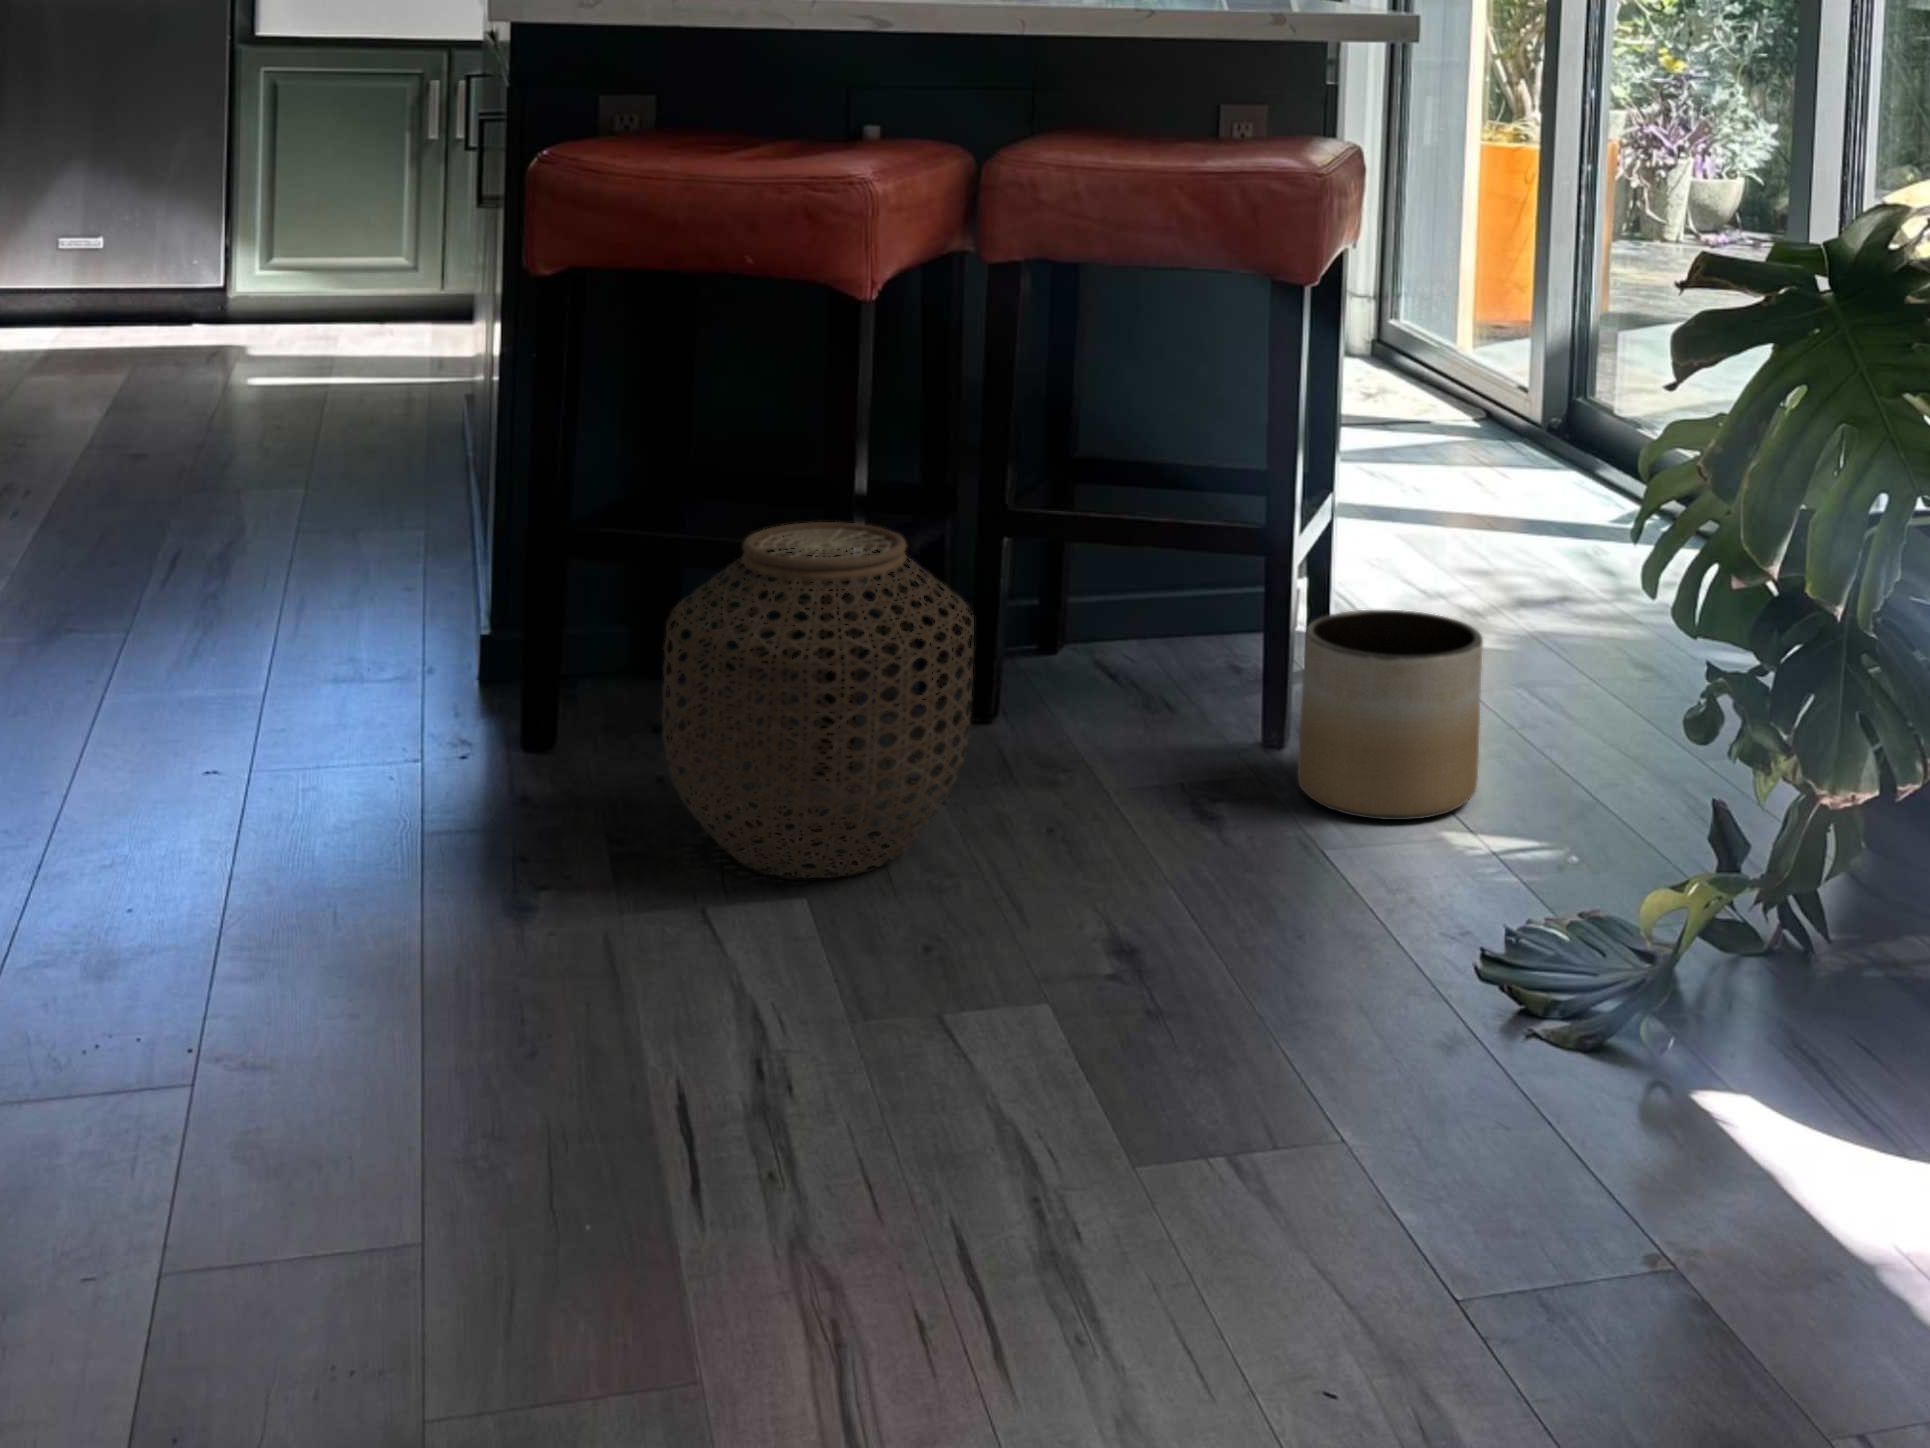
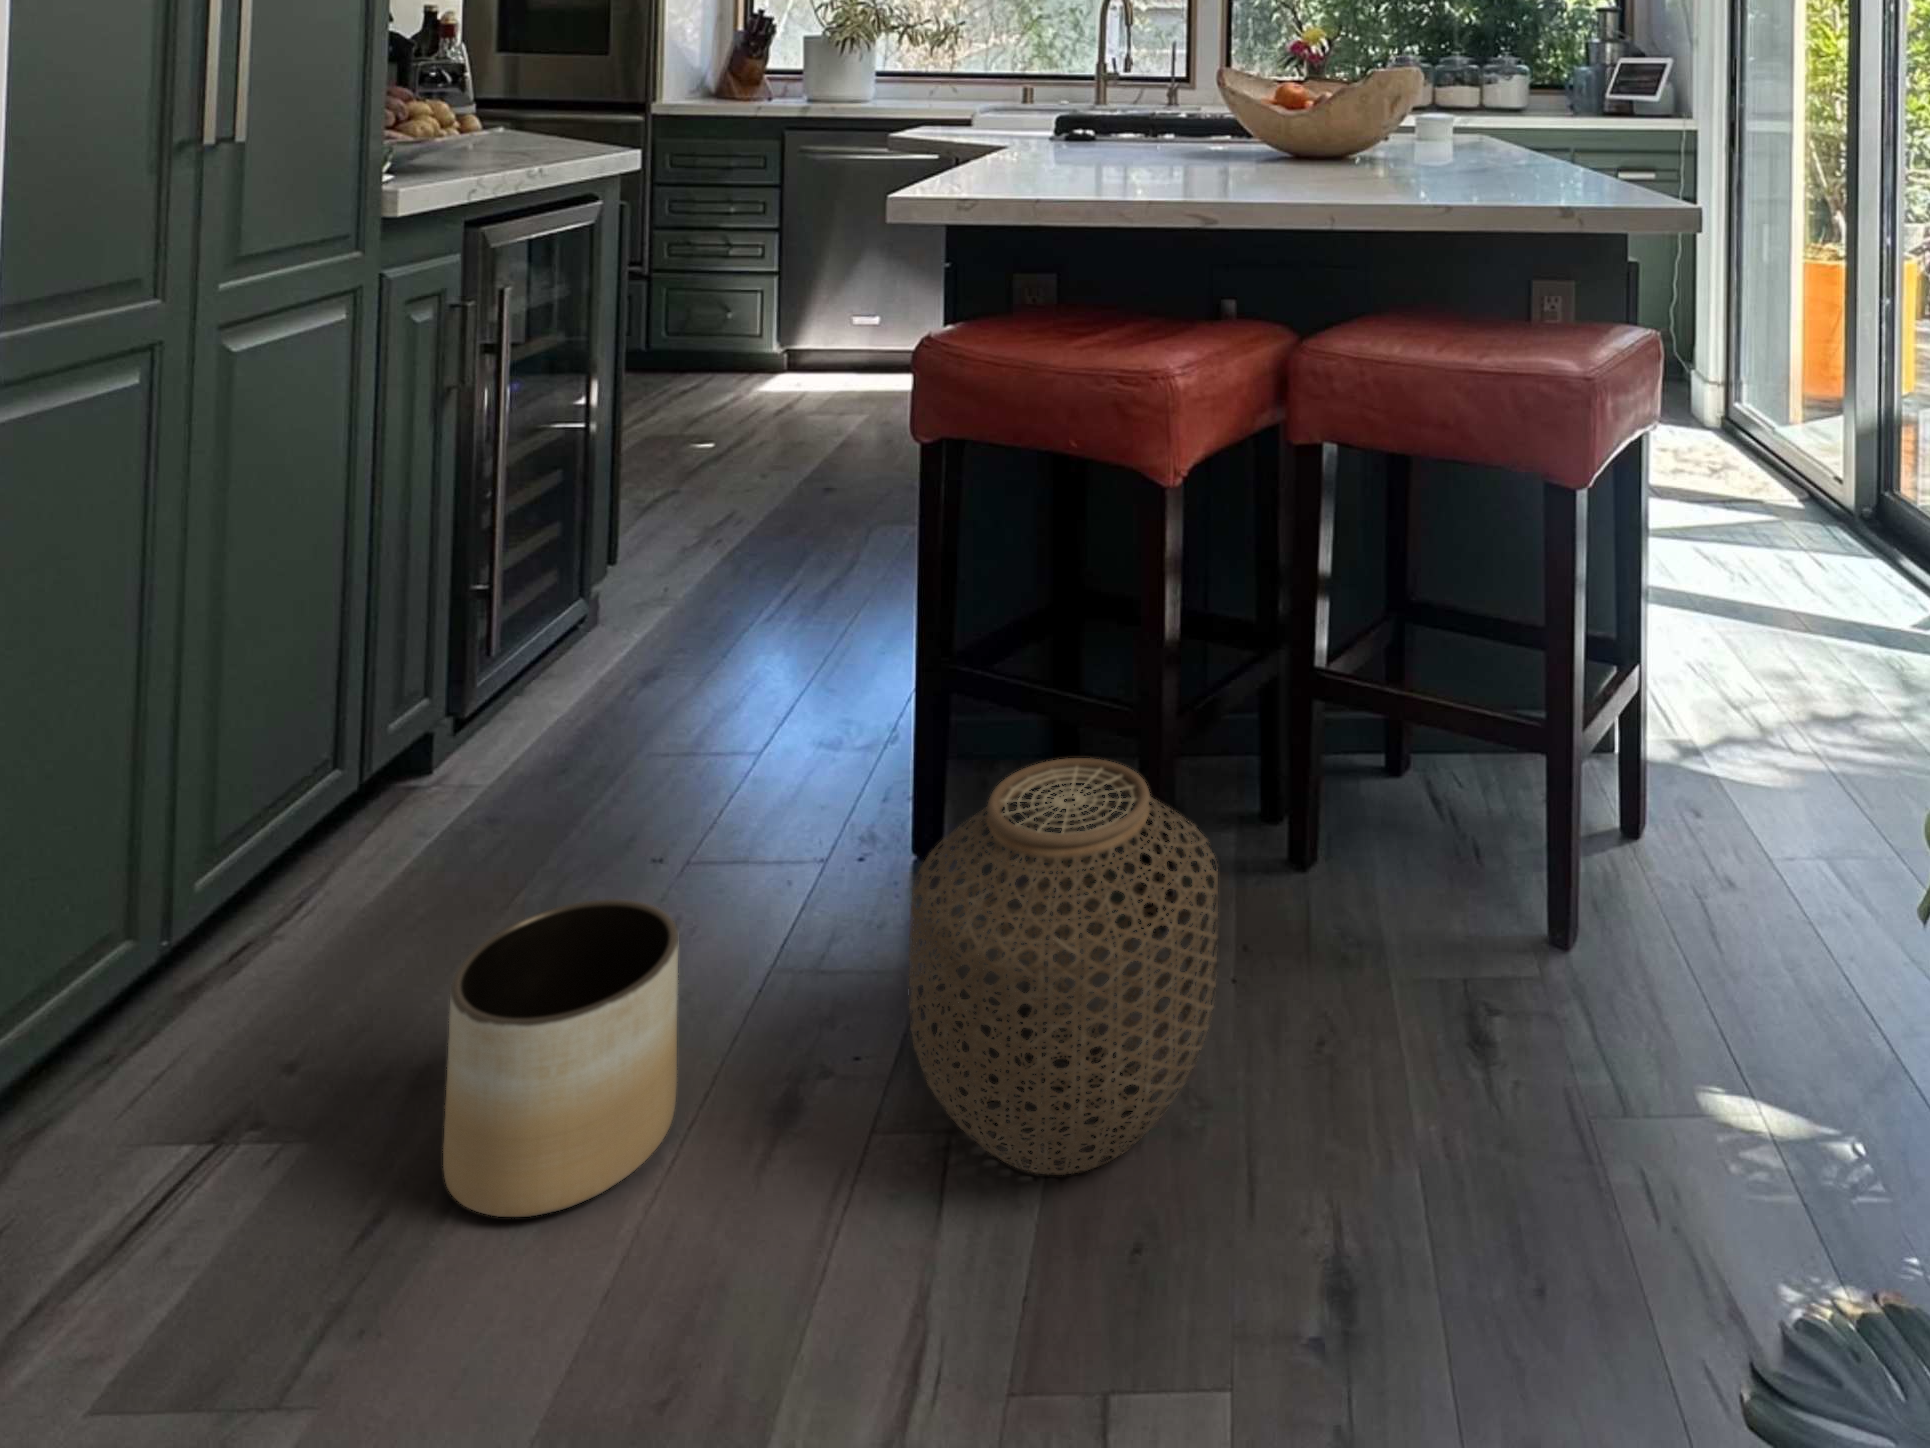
planter: present [1298,610,1483,820] -> present [443,899,679,1217]

